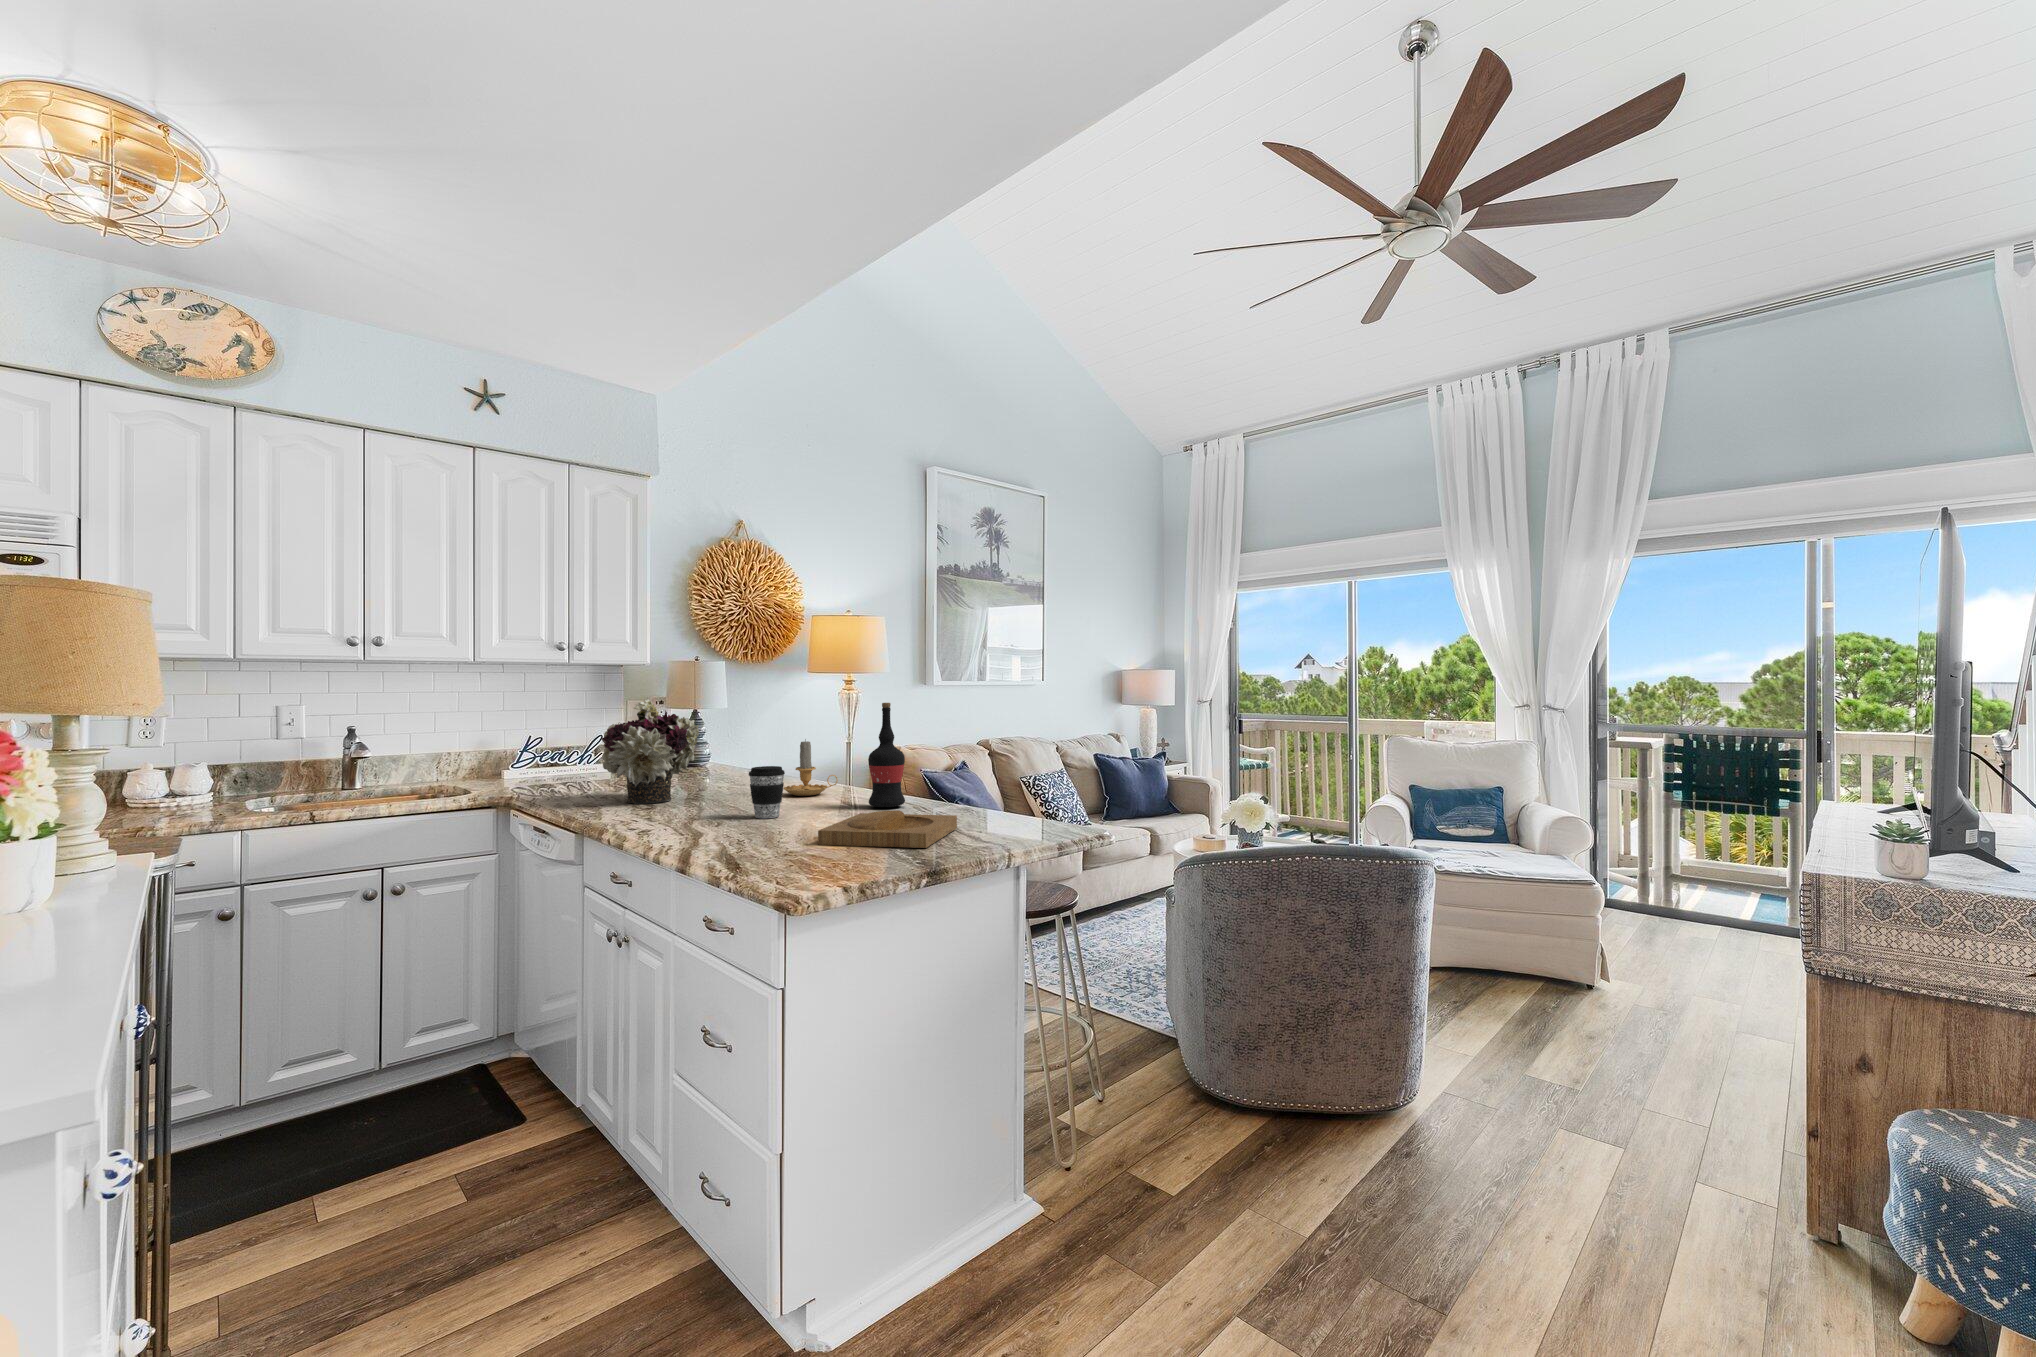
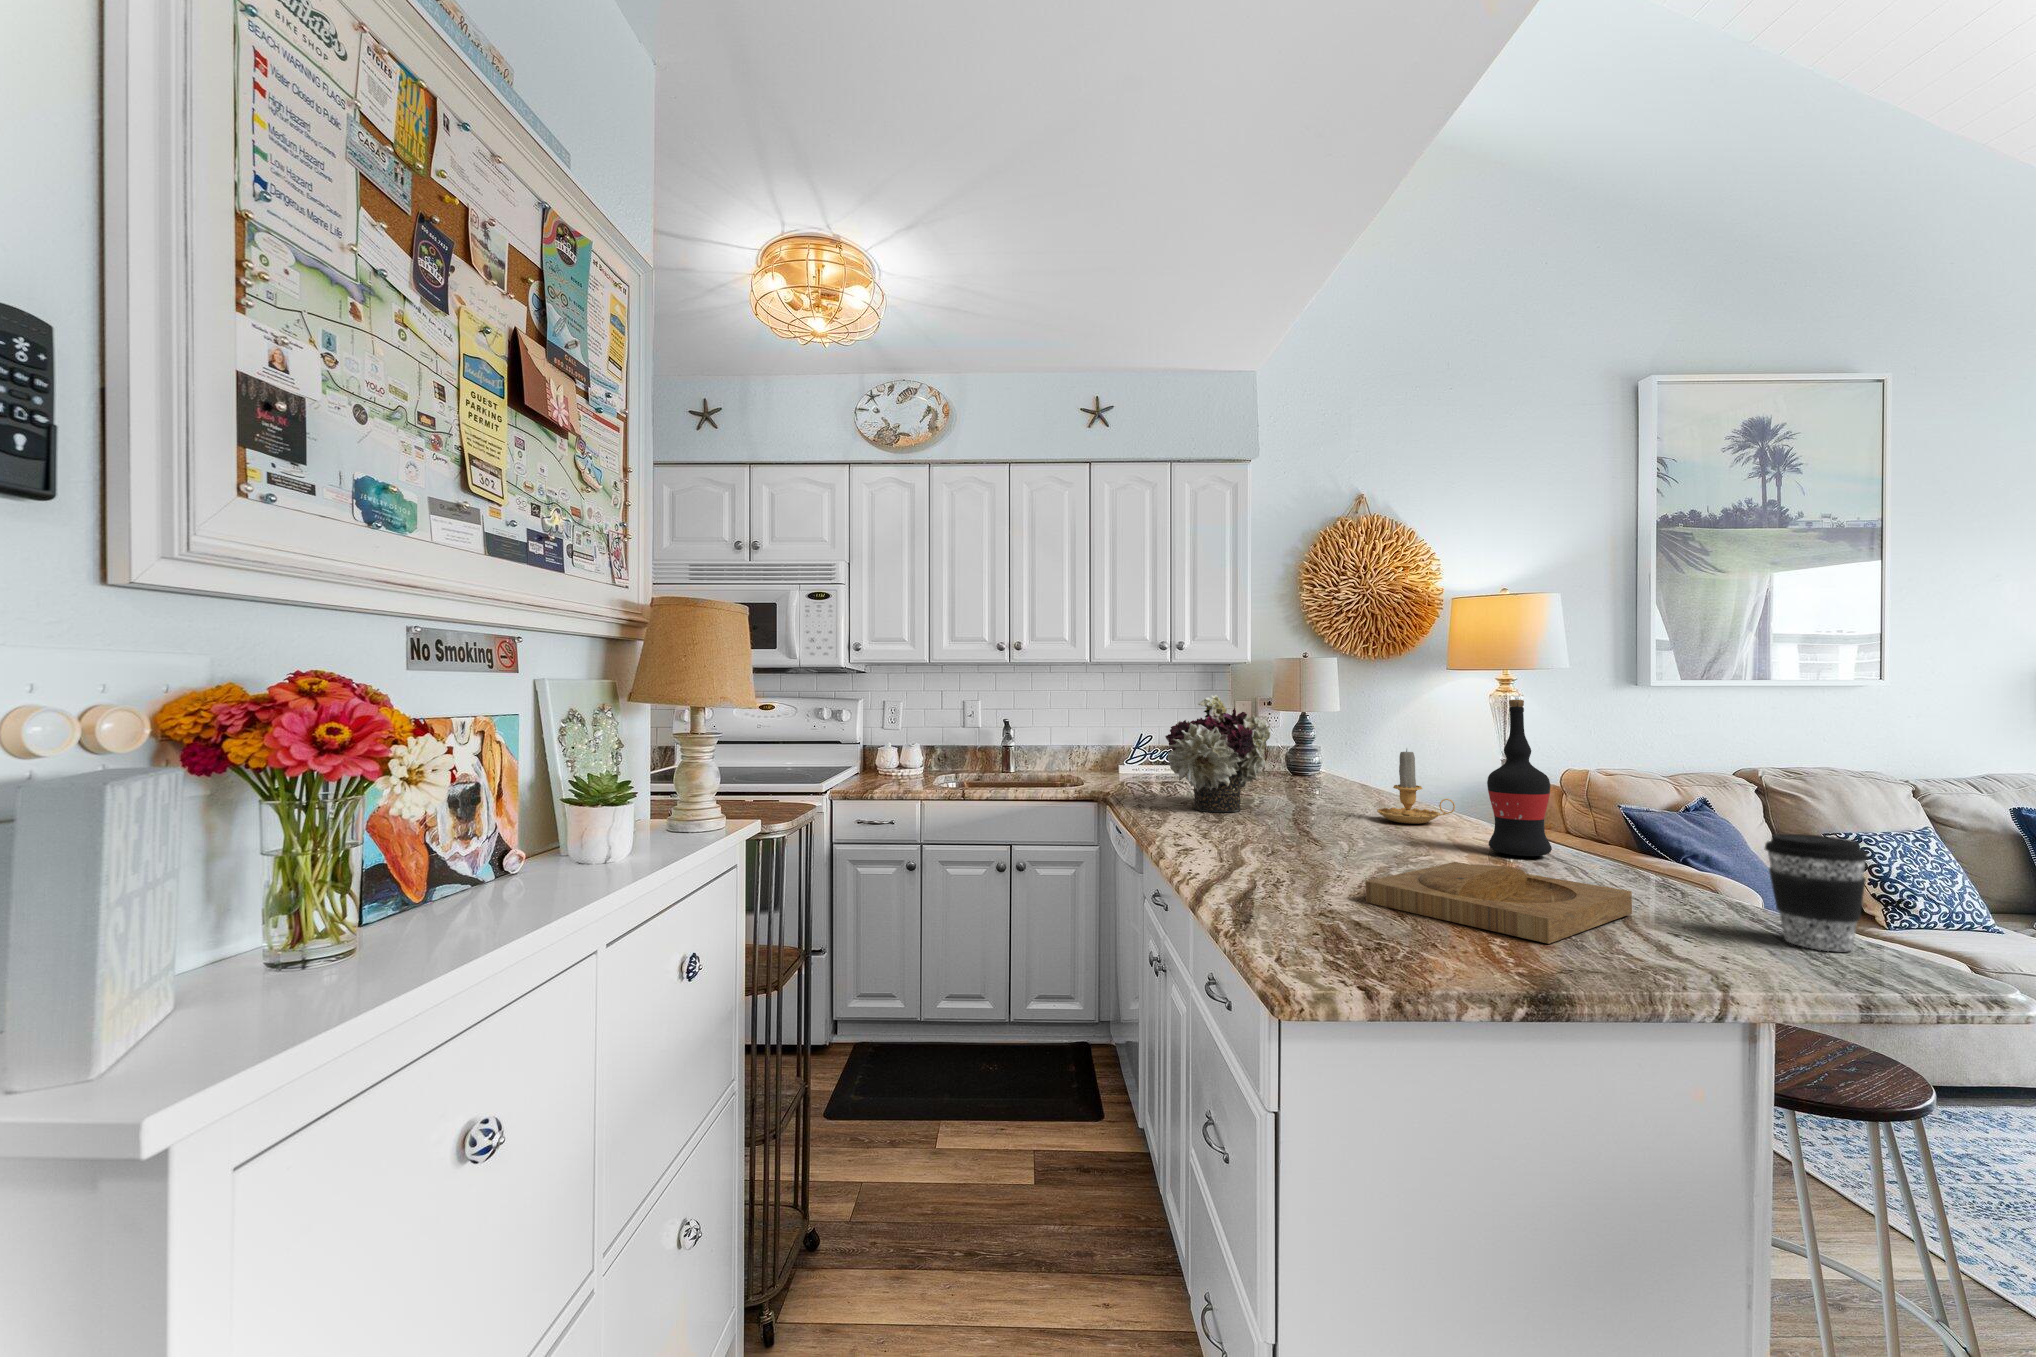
coffee cup: present [749,766,785,818] -> present [1765,834,1868,951]

